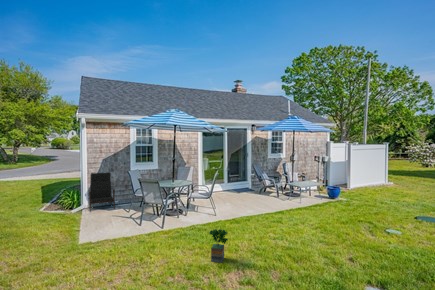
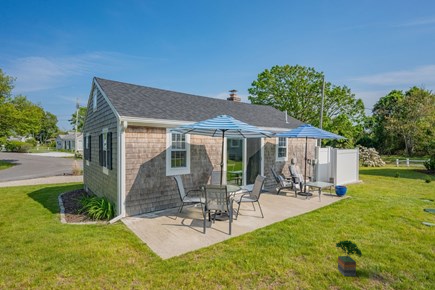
lounge chair: present [88,172,115,211] -> none [128,180,161,224]

